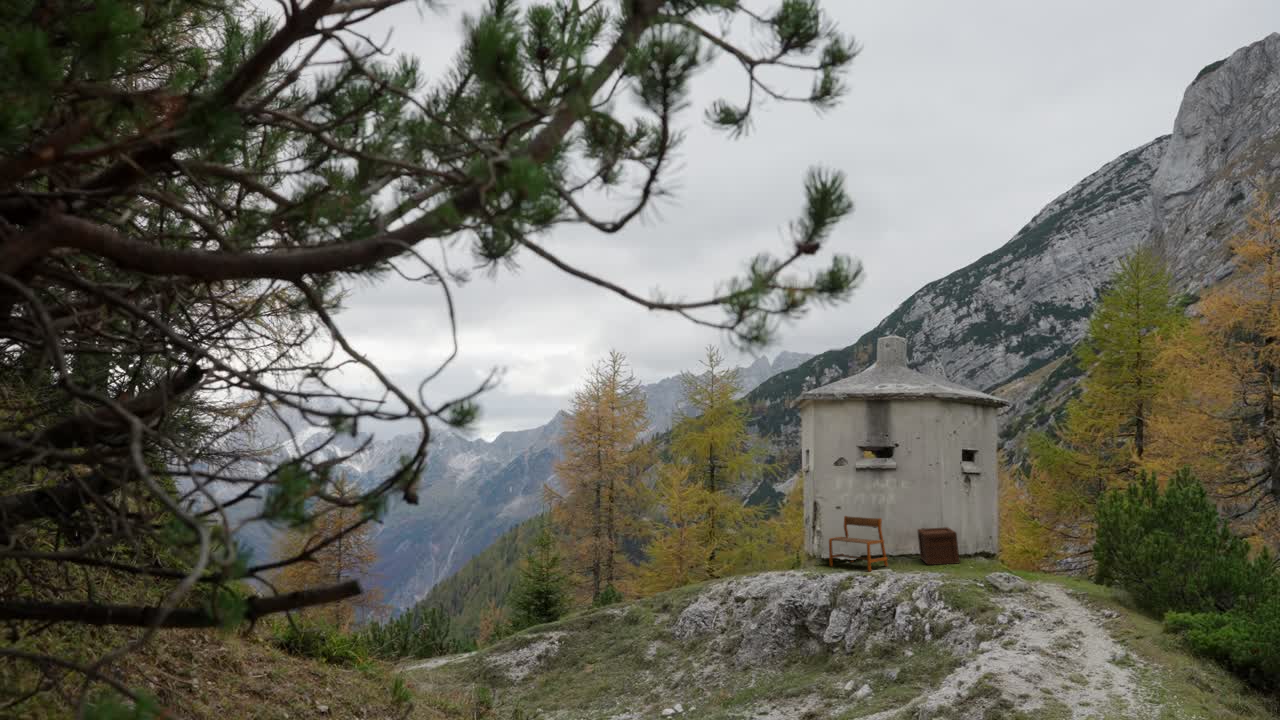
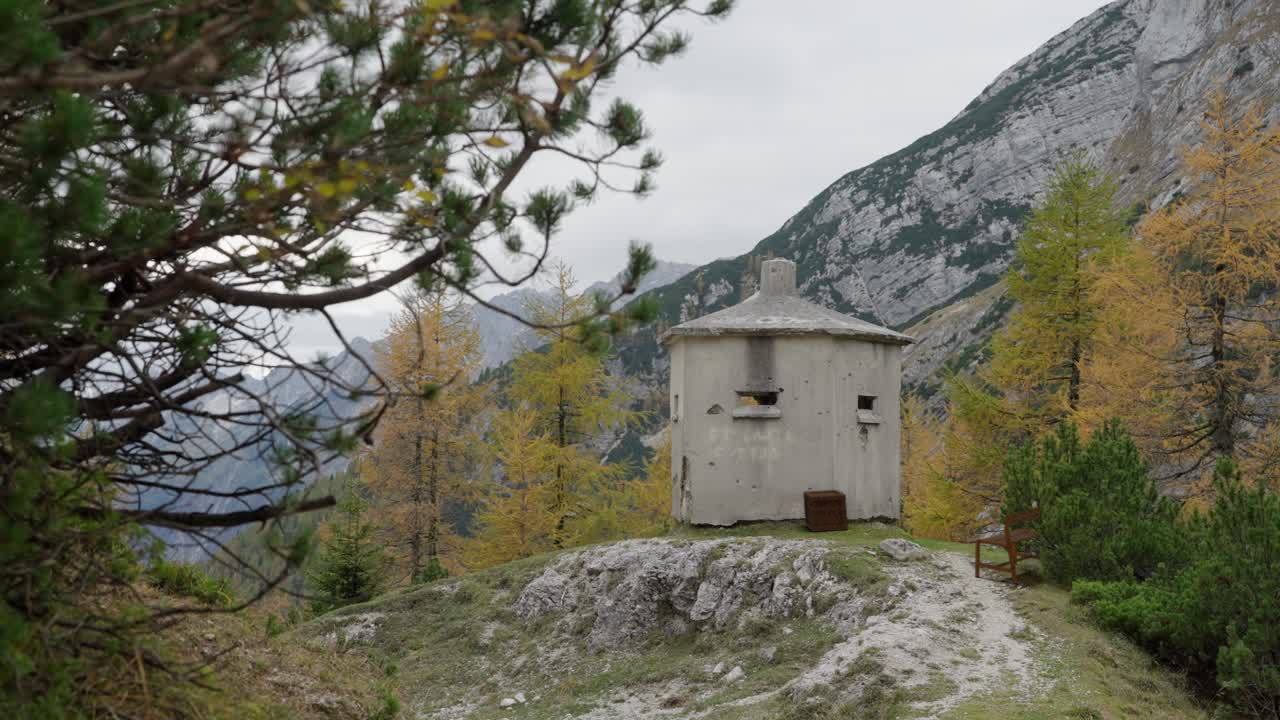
bench: present [829,516,888,572] -> present [975,507,1041,582]

